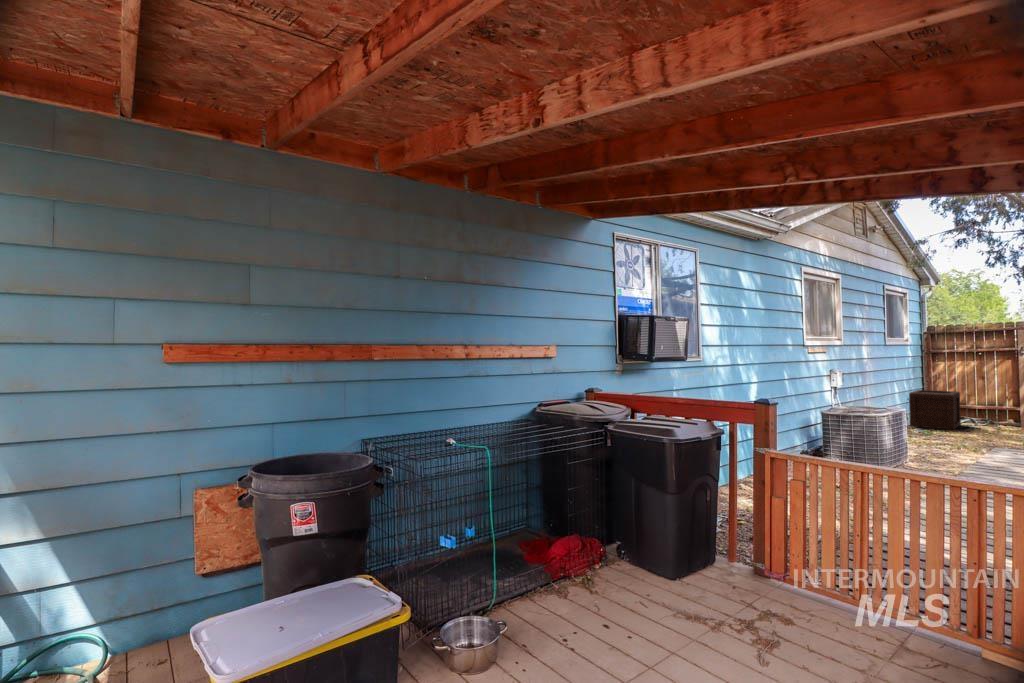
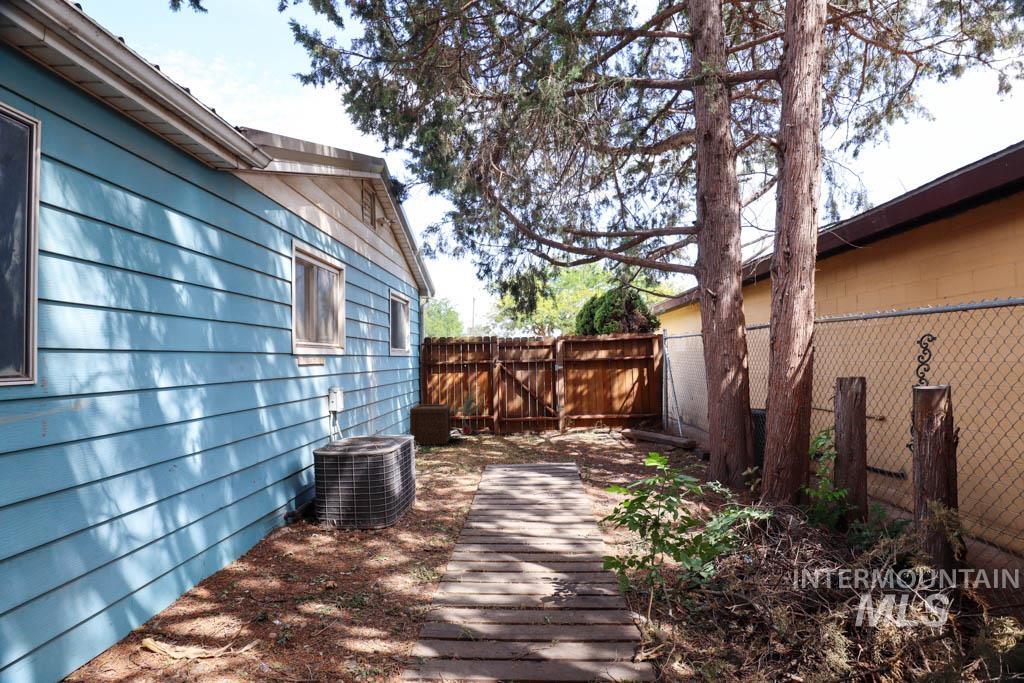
potted tree: none [960,379,1007,425] -> present [451,391,483,435]

